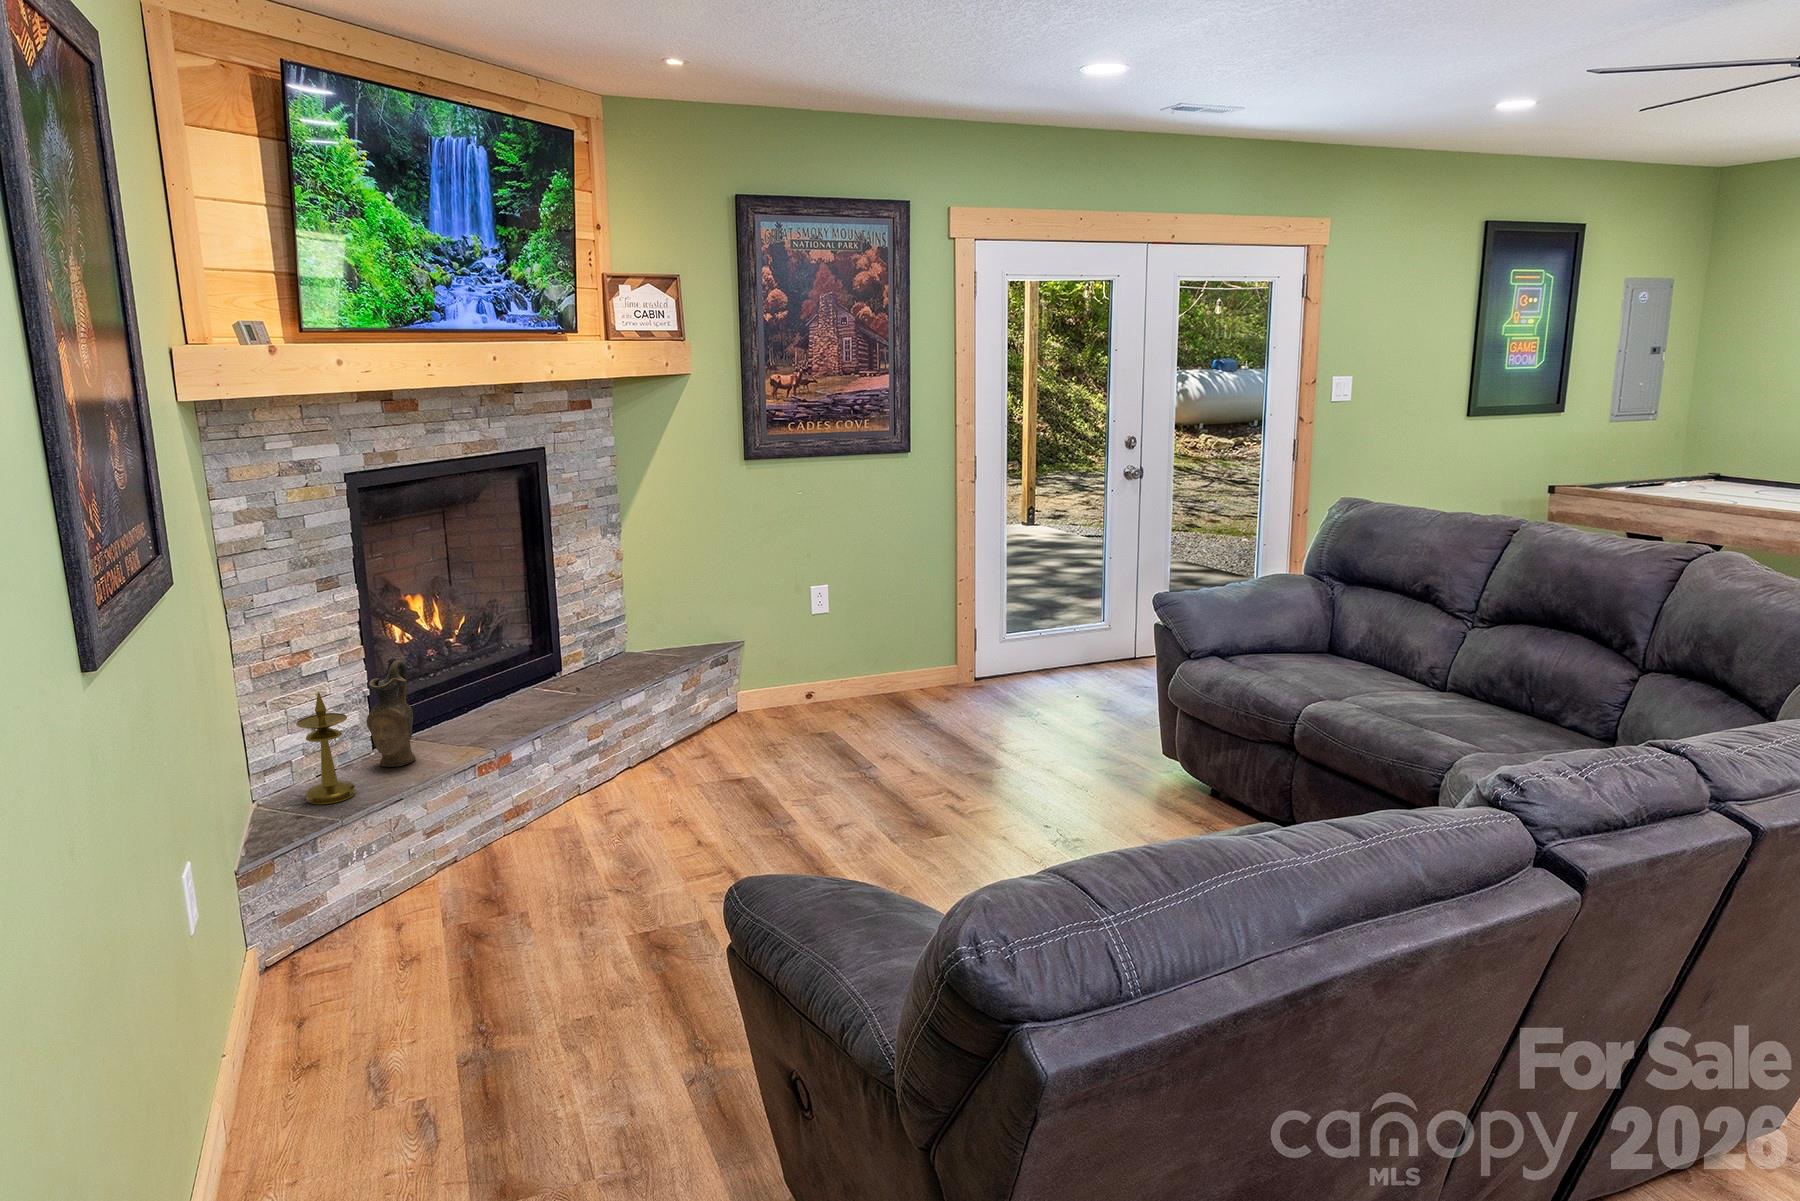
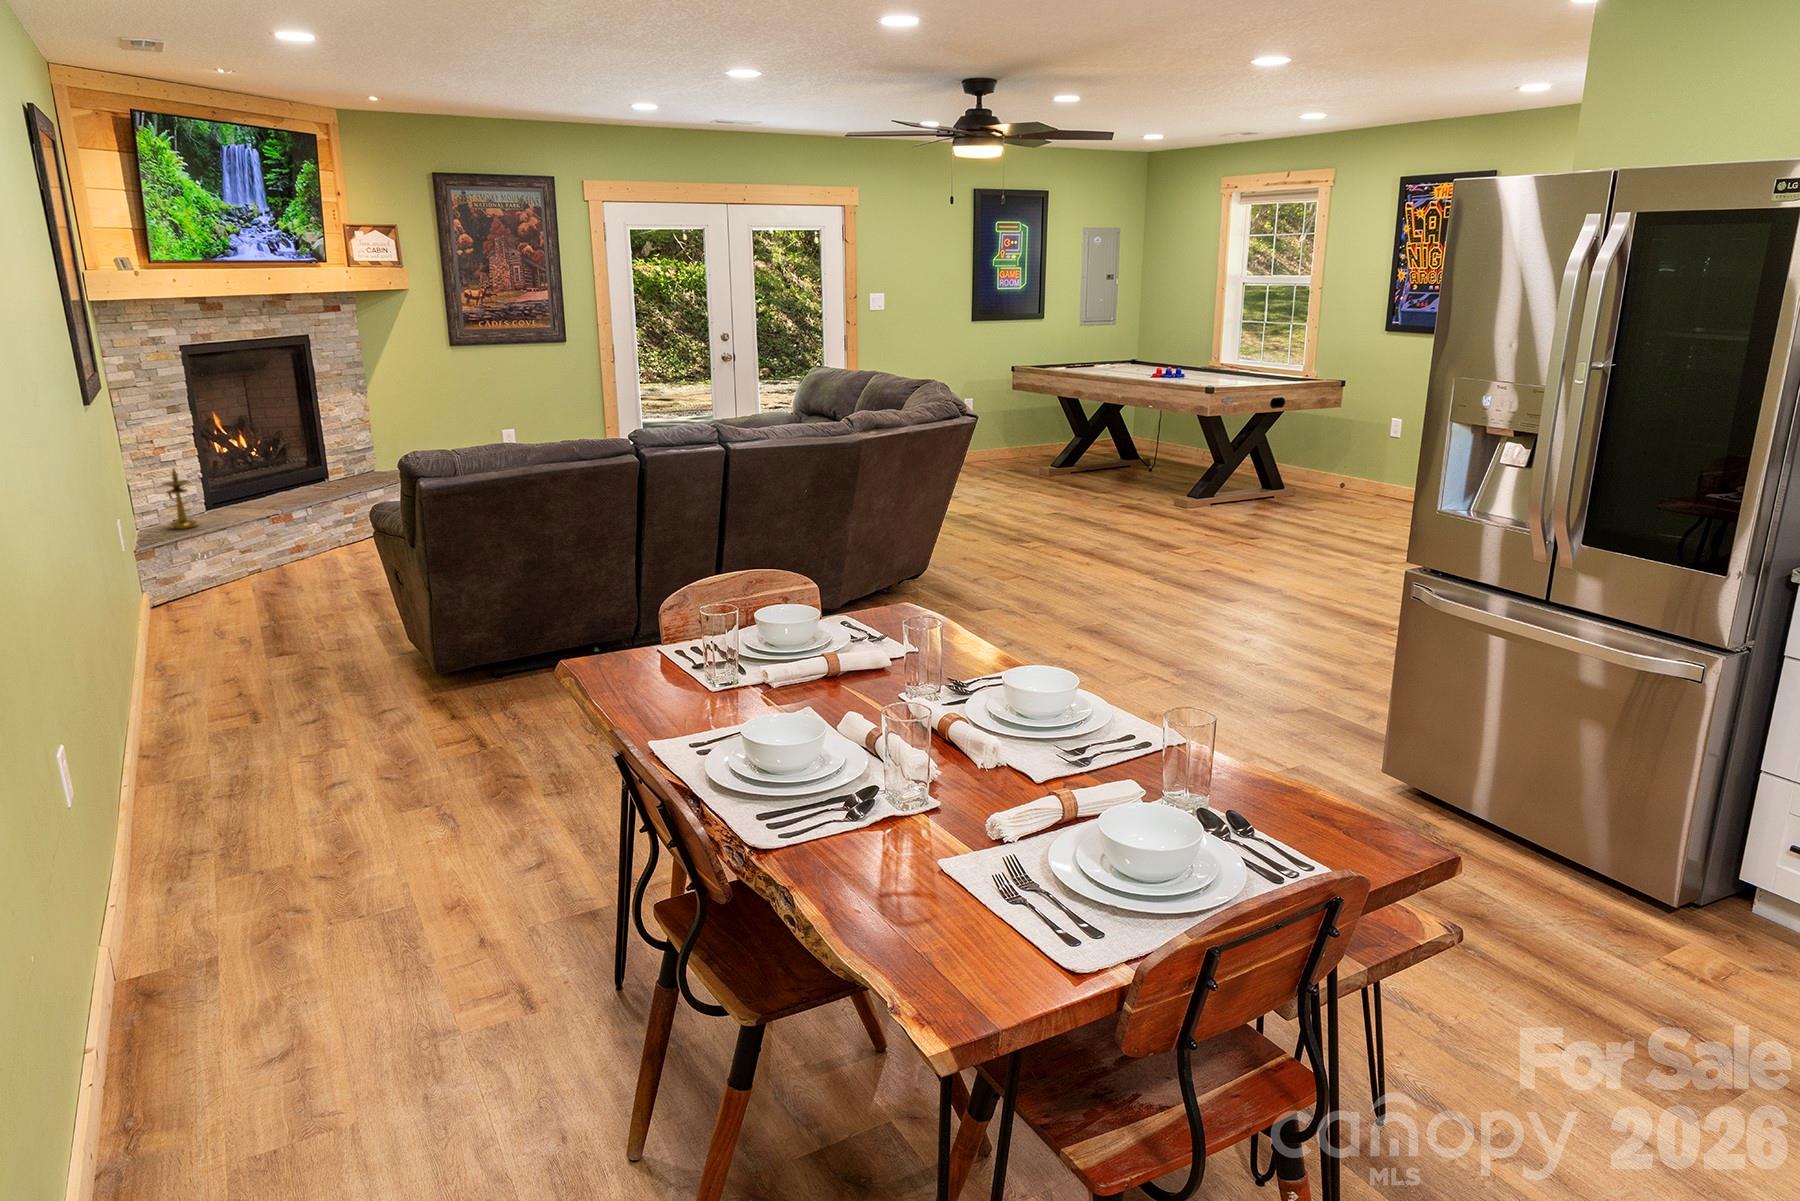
ceramic pitcher: present [367,660,416,767] -> none [202,456,233,516]

